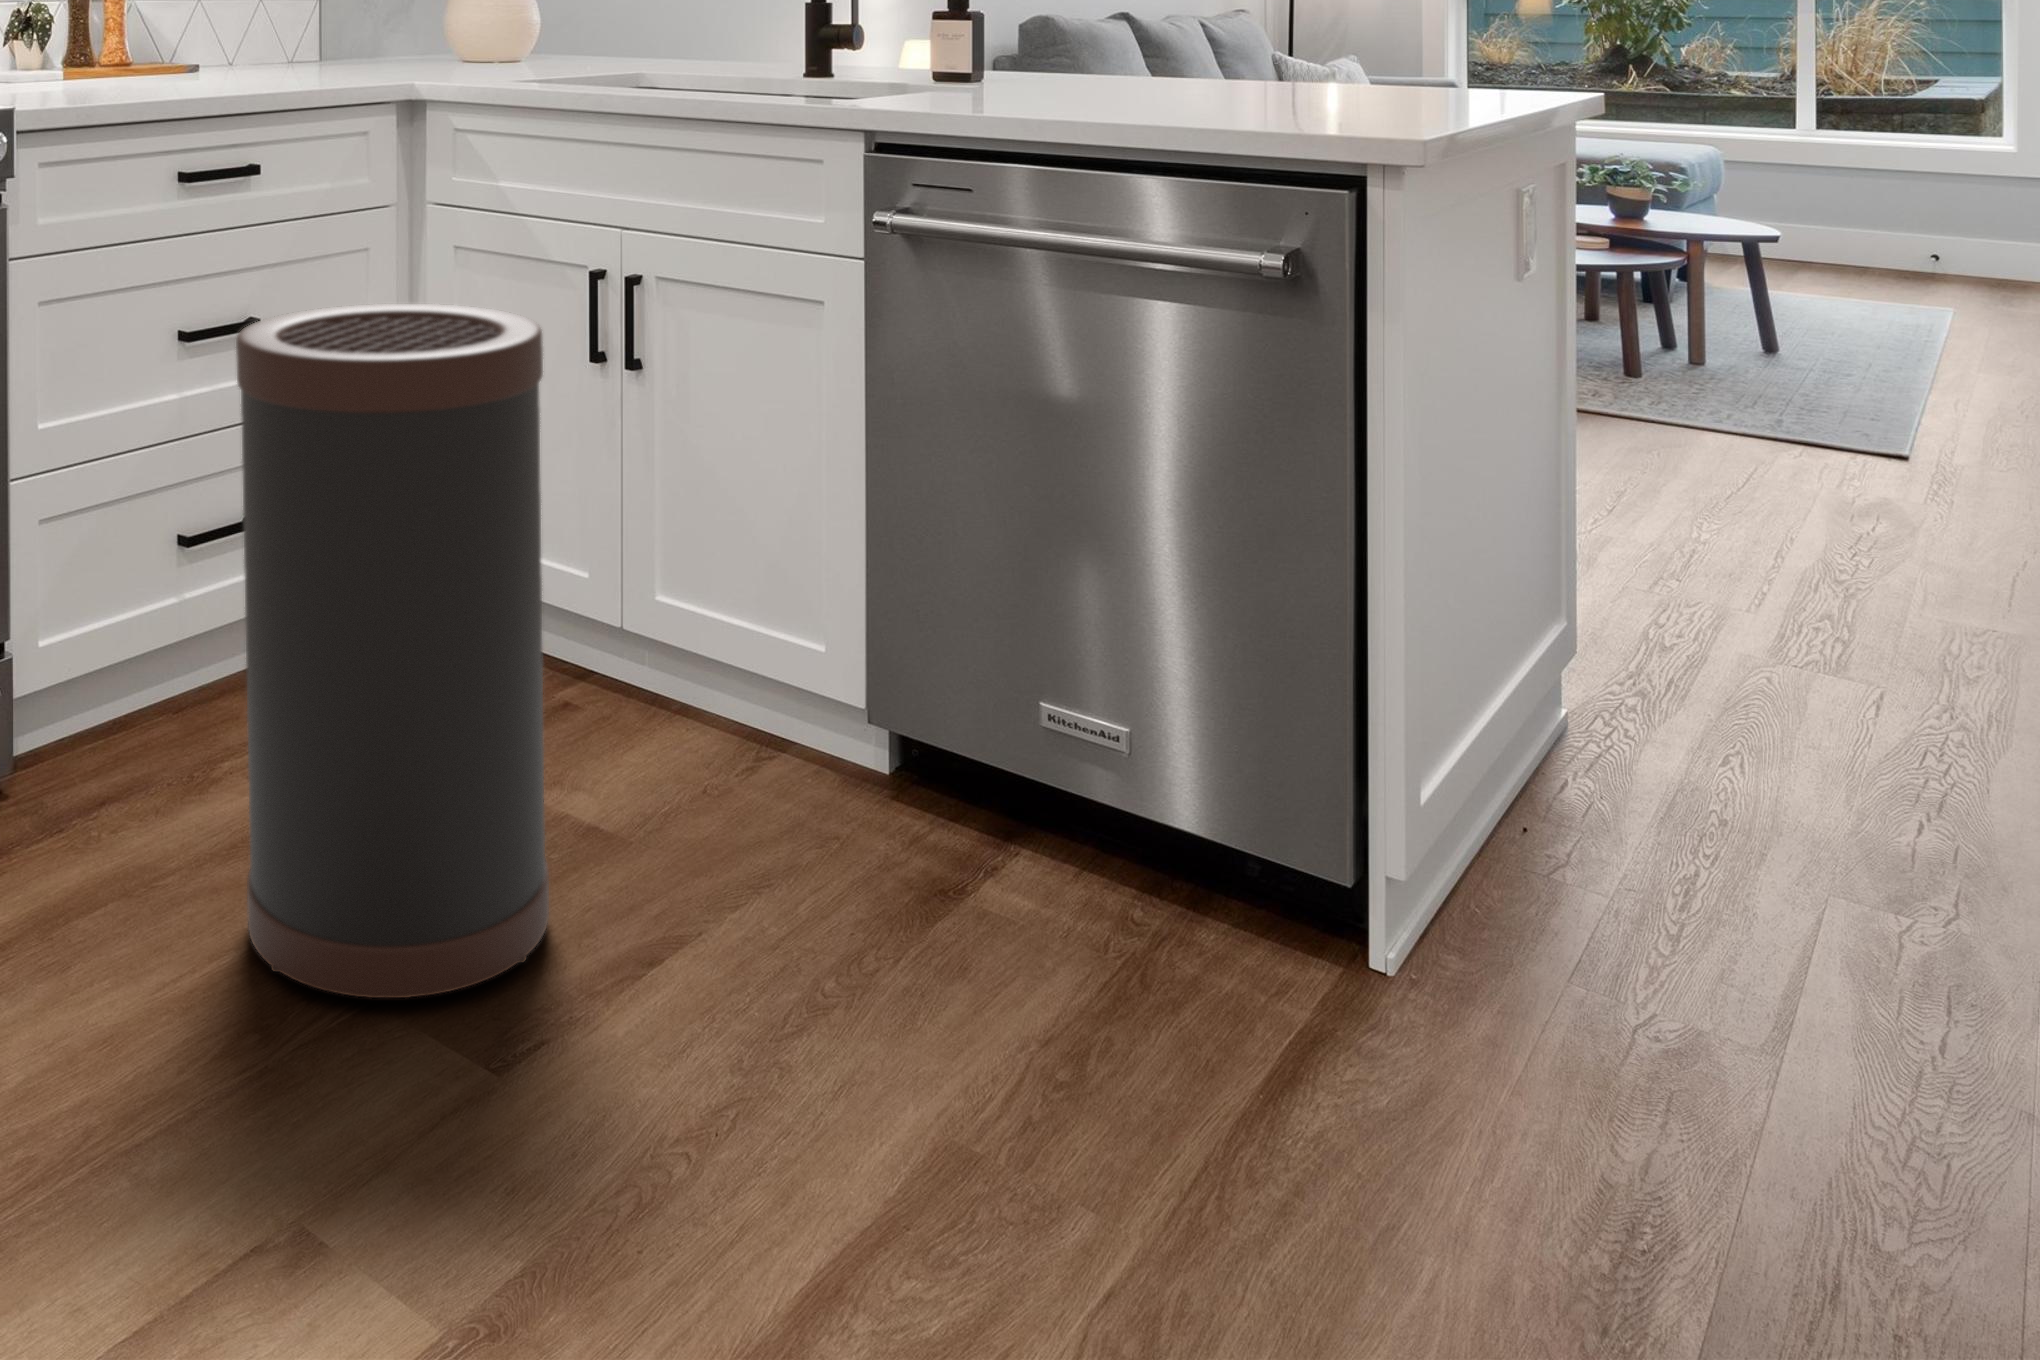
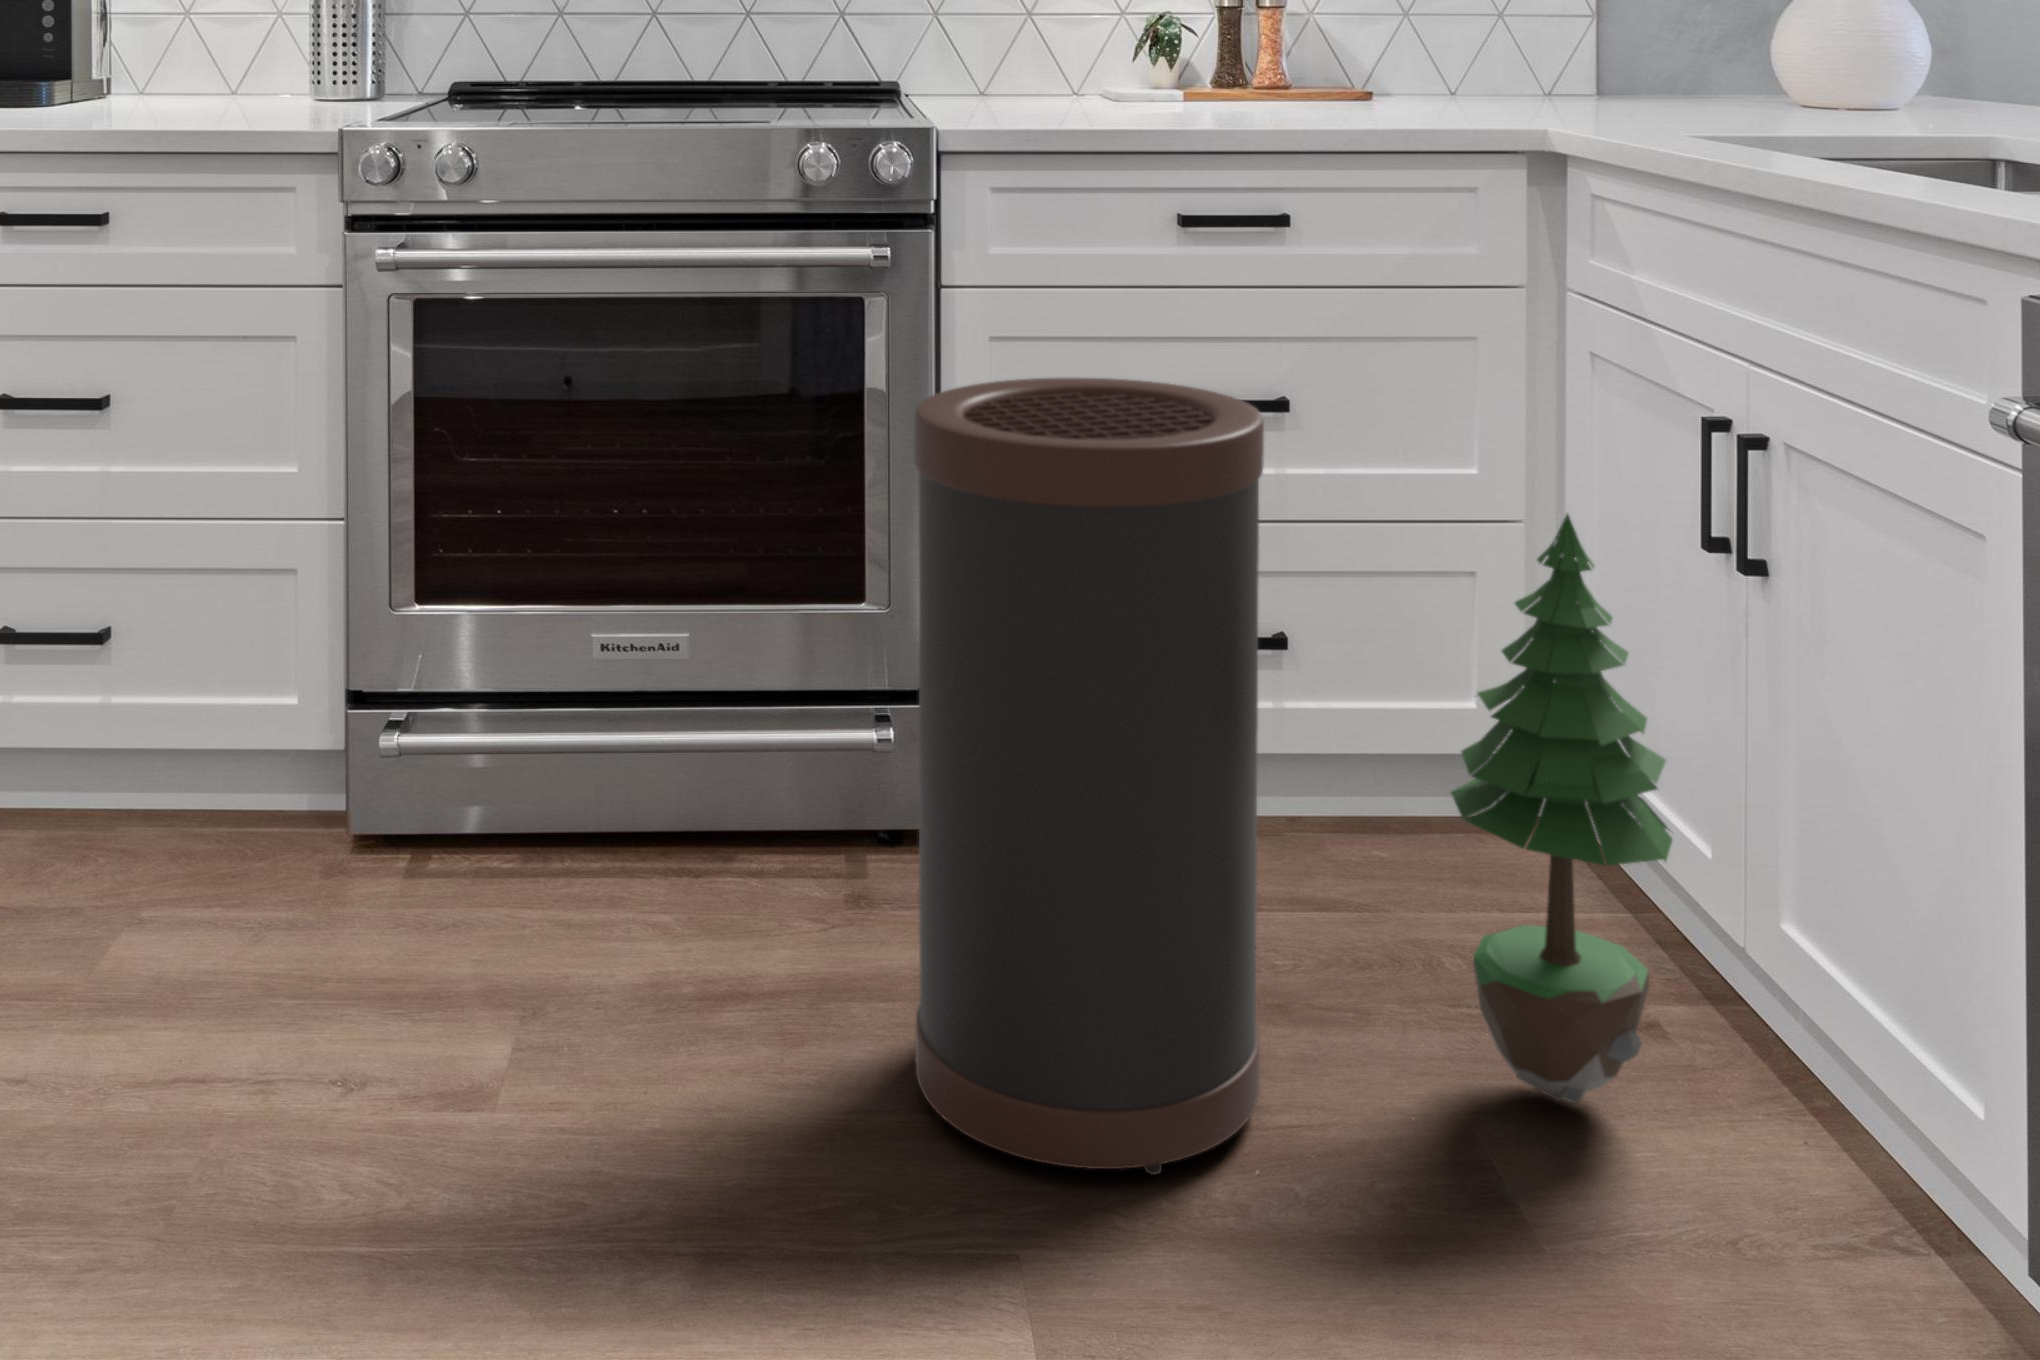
potted tree: none [590,355,752,802] -> present [1451,514,1673,1103]

